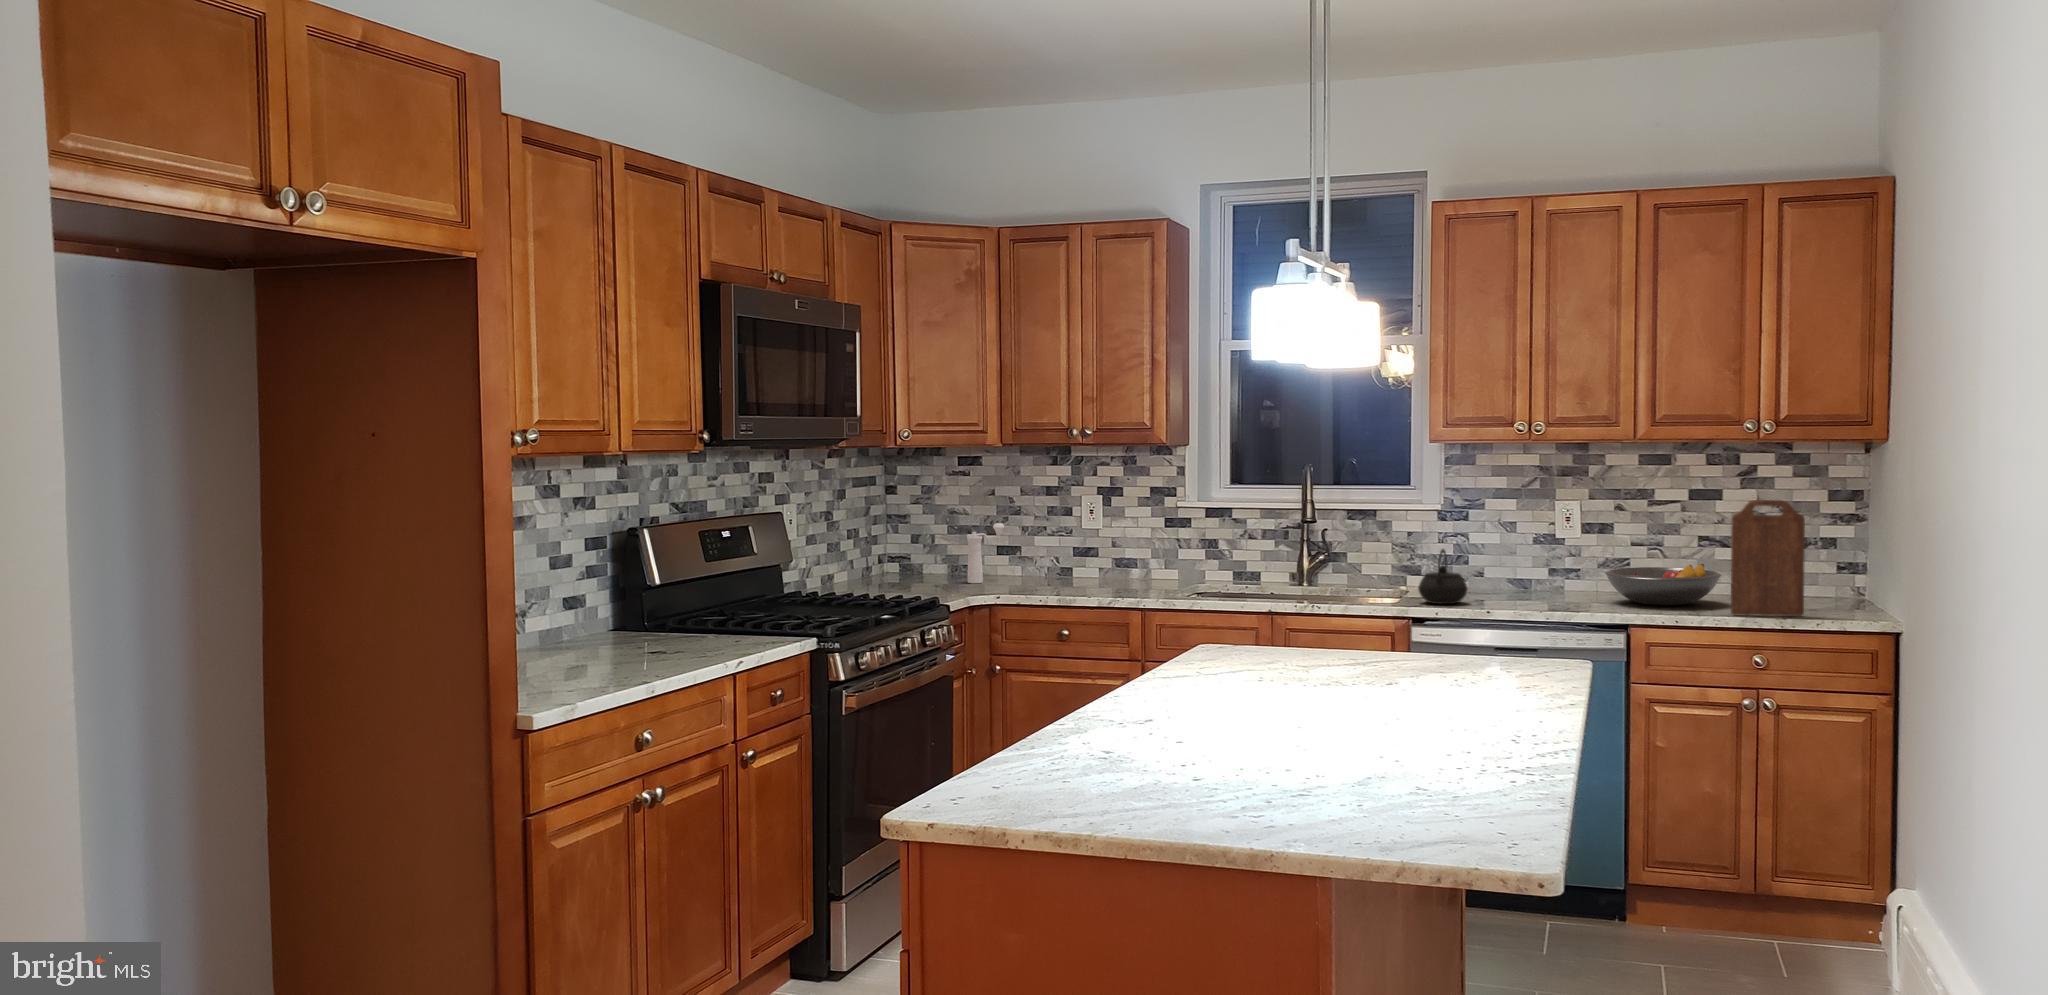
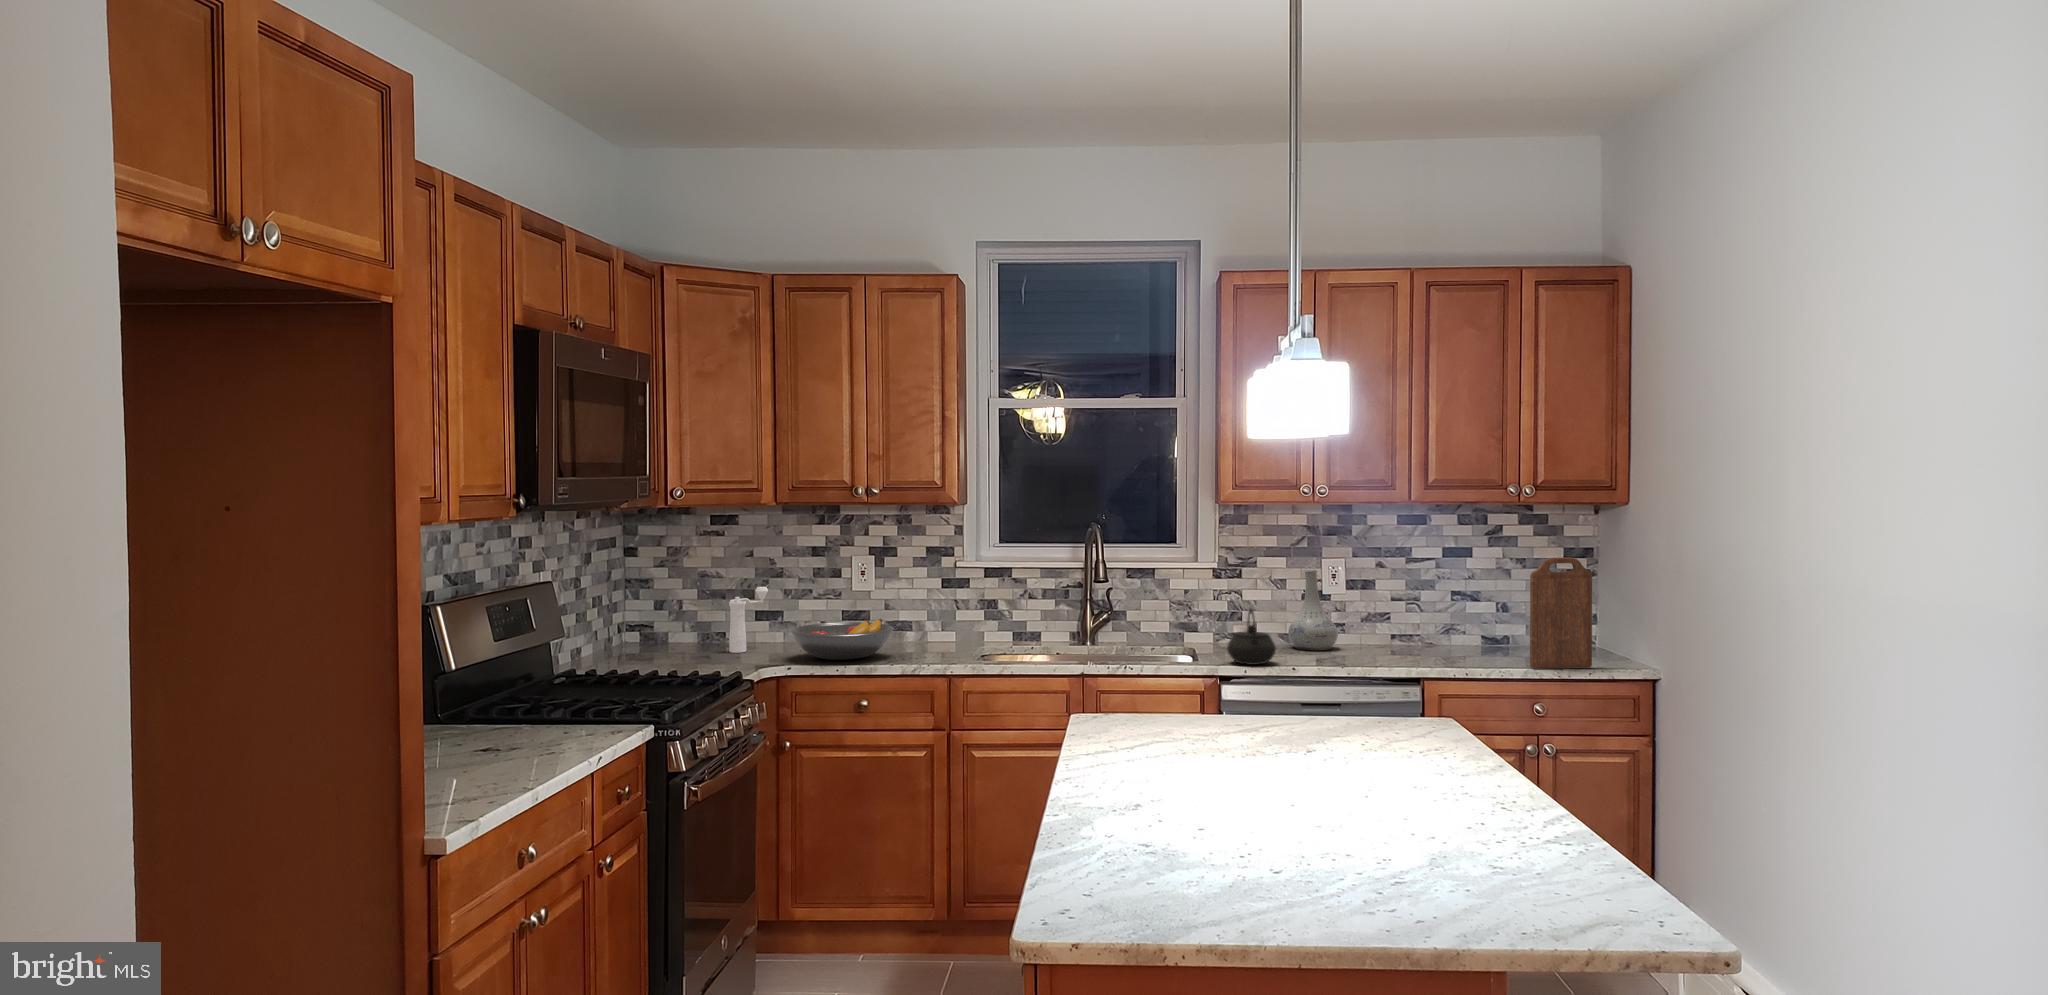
vase: none [1511,512,1564,595] -> present [1288,570,1338,650]
fruit bowl: present [1605,564,1721,605] -> present [791,619,894,660]

